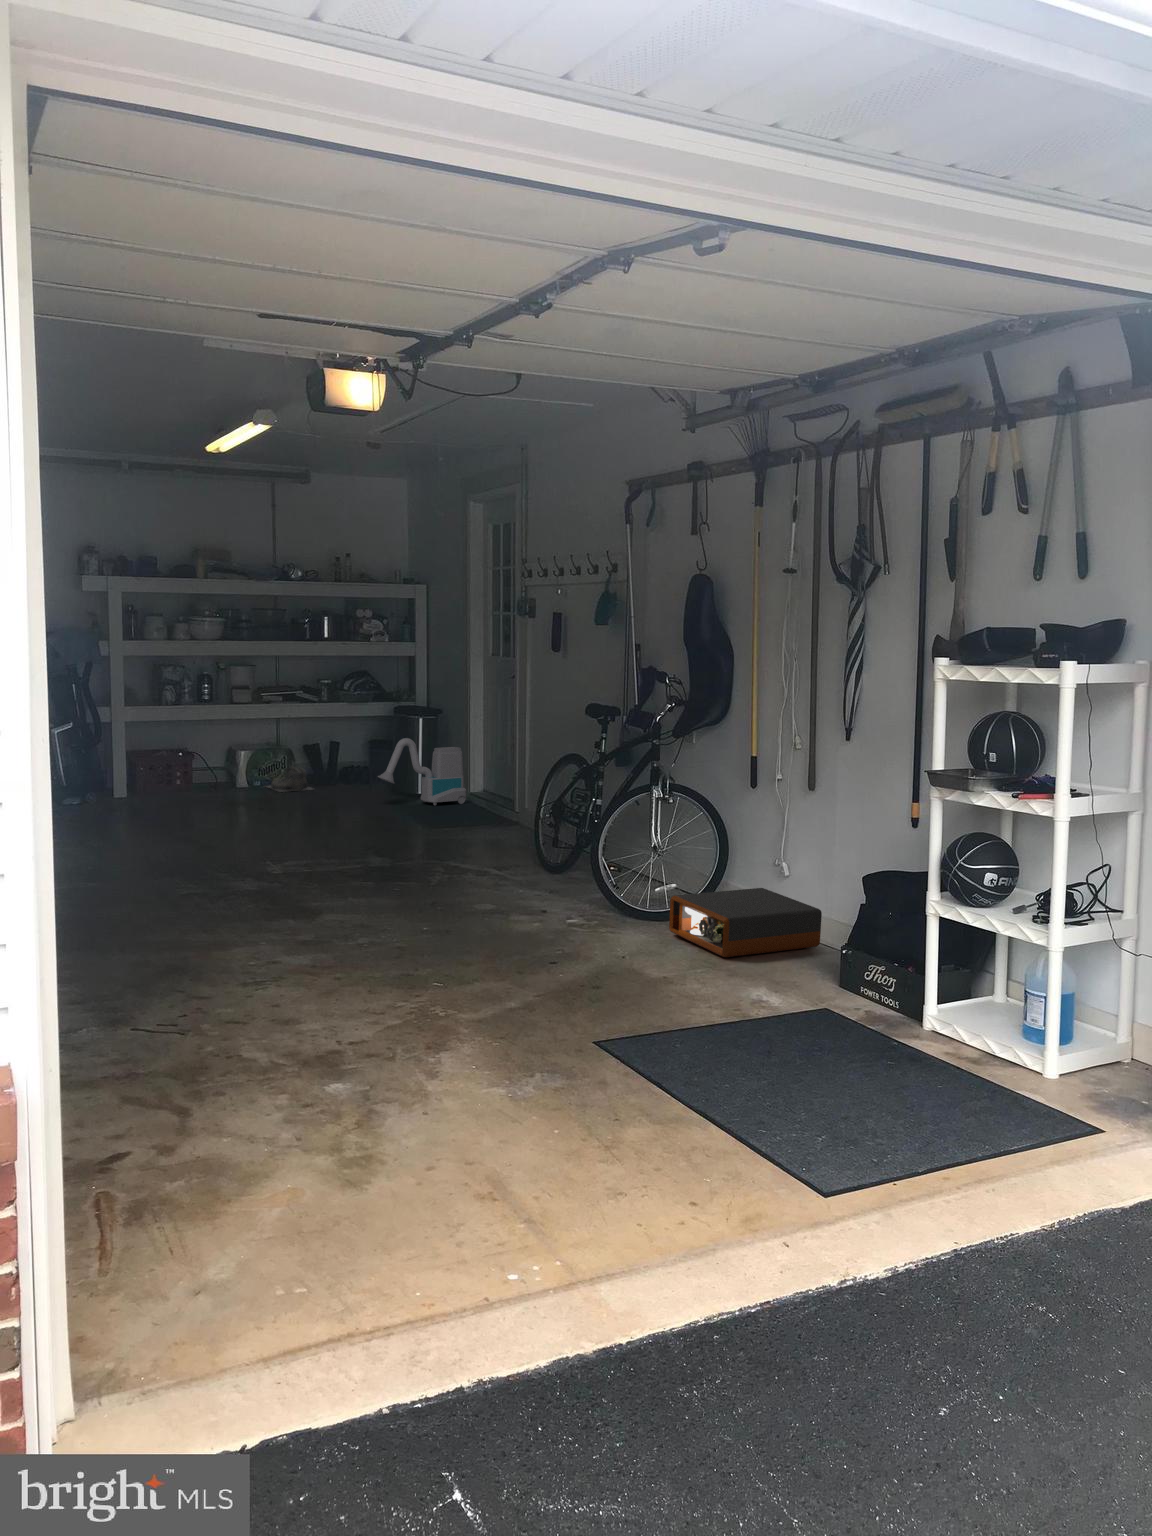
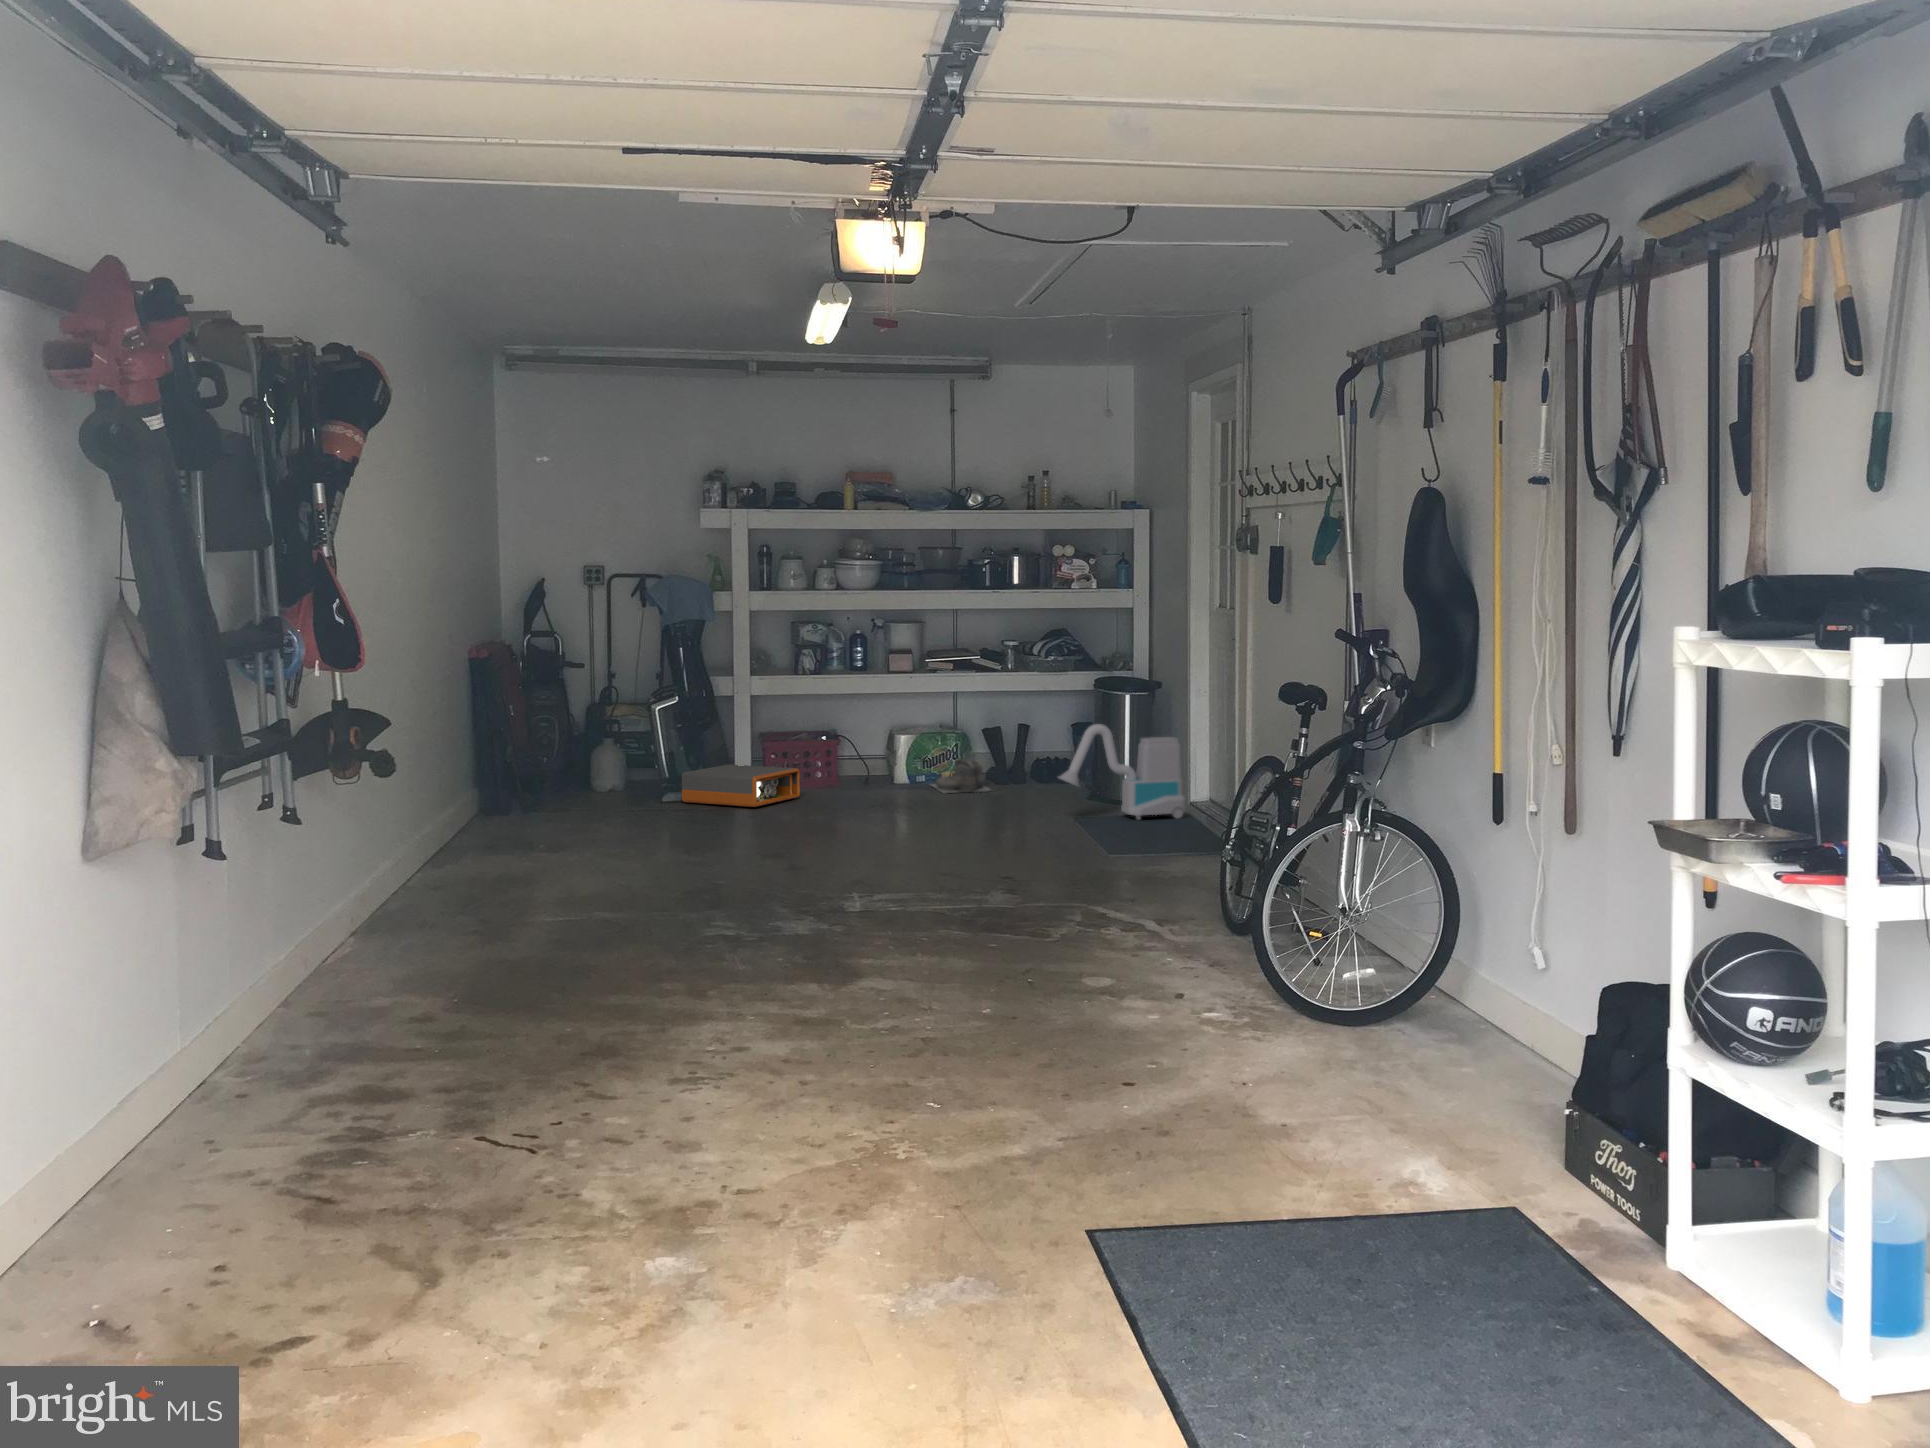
storage box: present [669,888,822,957] -> present [681,764,800,807]

